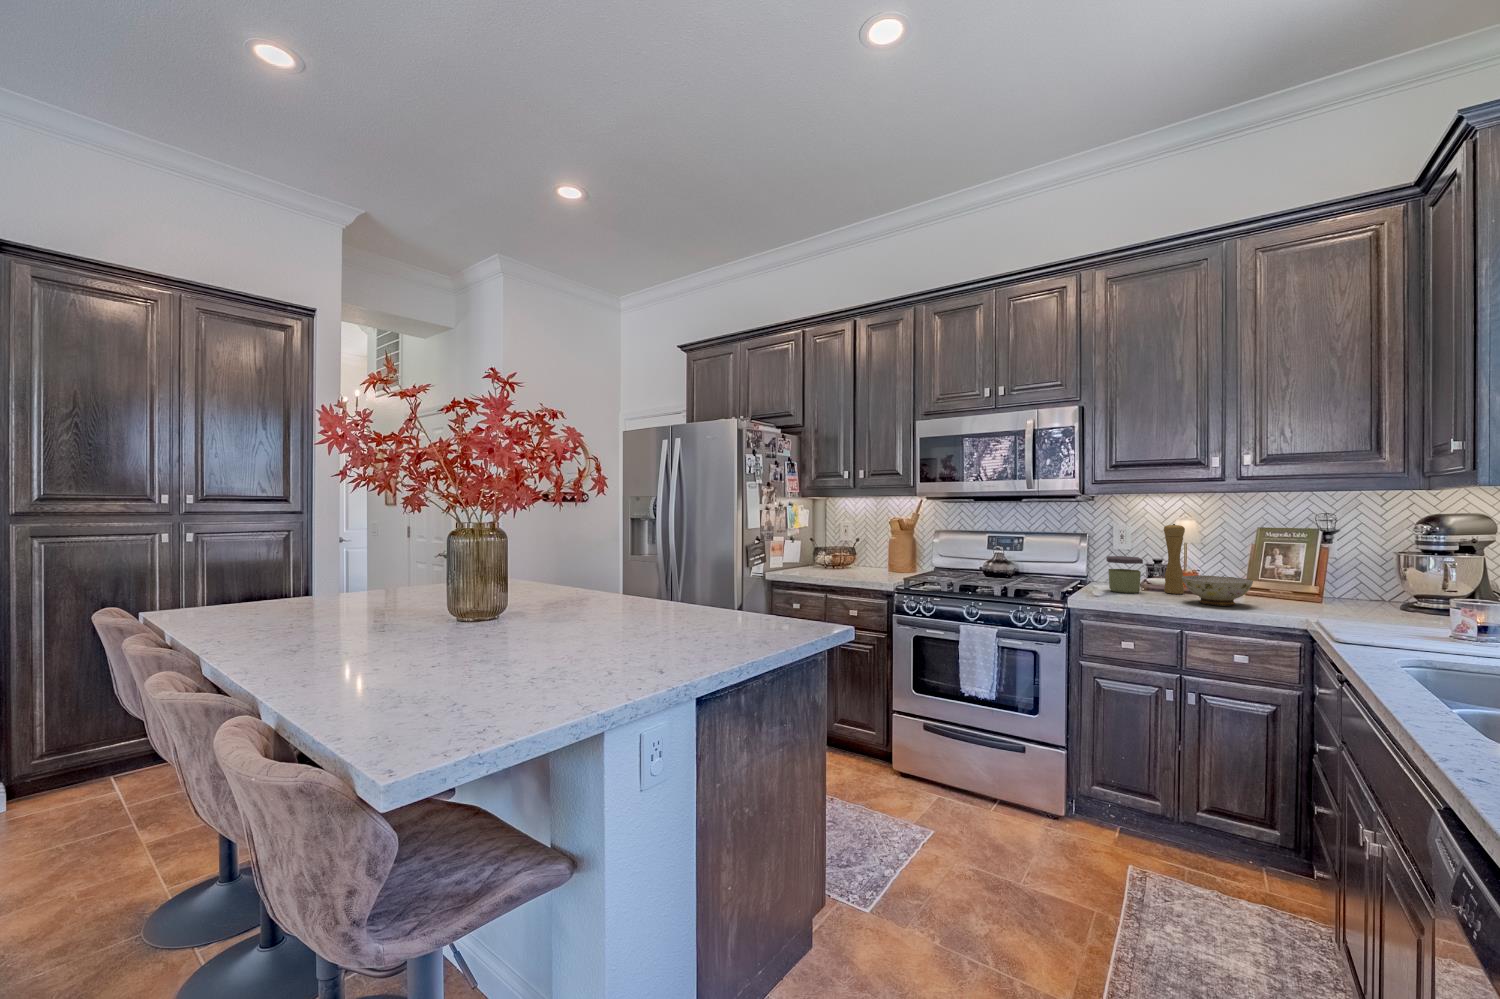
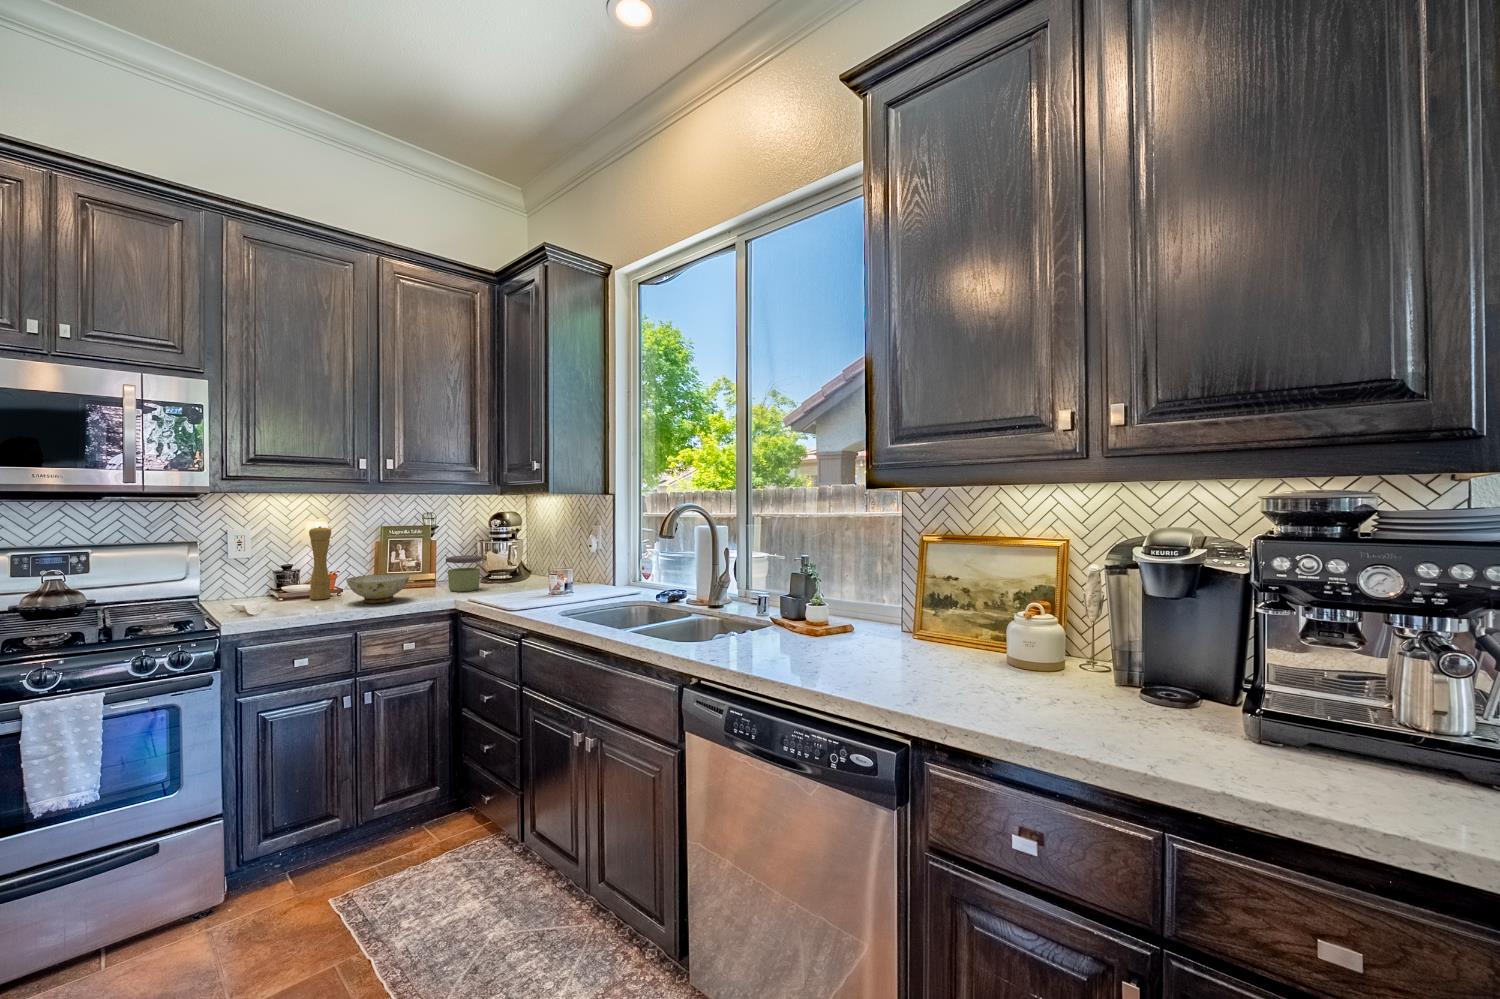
jar: present [1106,556,1143,593] -> present [446,555,482,592]

